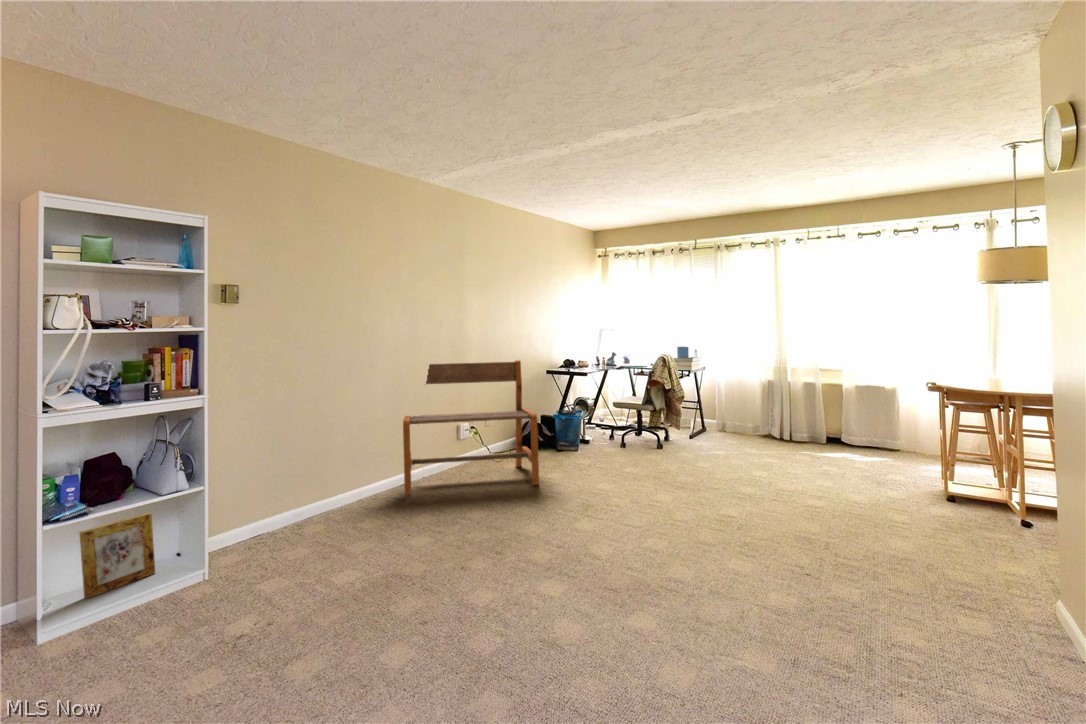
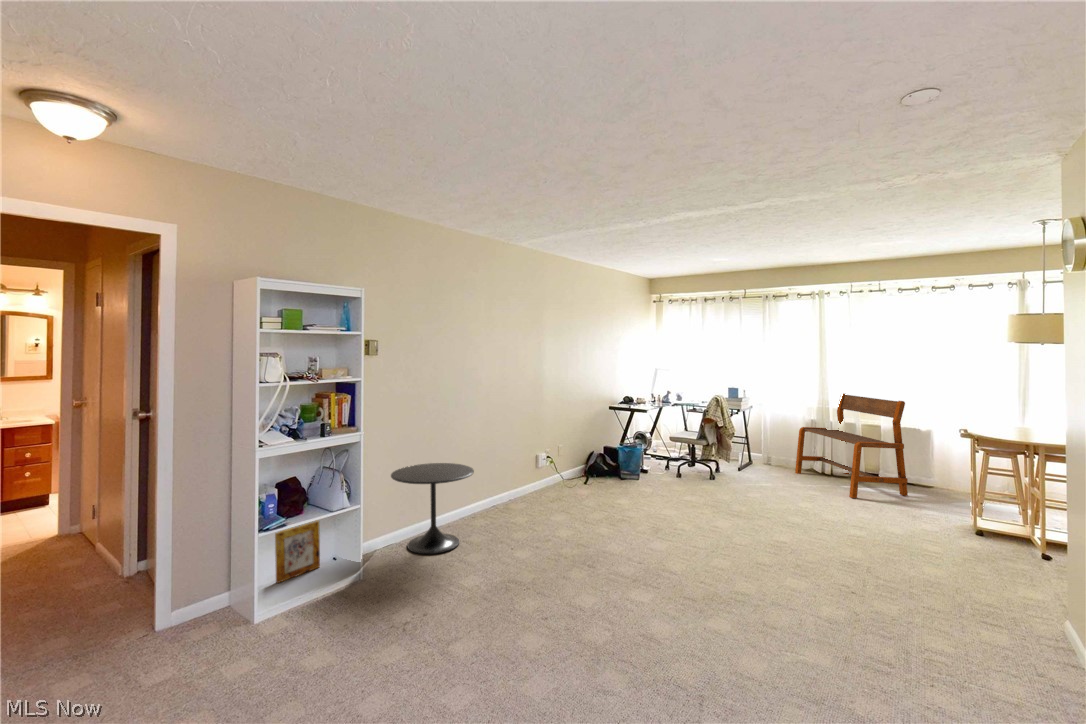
bench: present [403,360,539,495] -> present [795,394,908,498]
side table: none [259,436,371,549] -> present [391,463,474,554]

